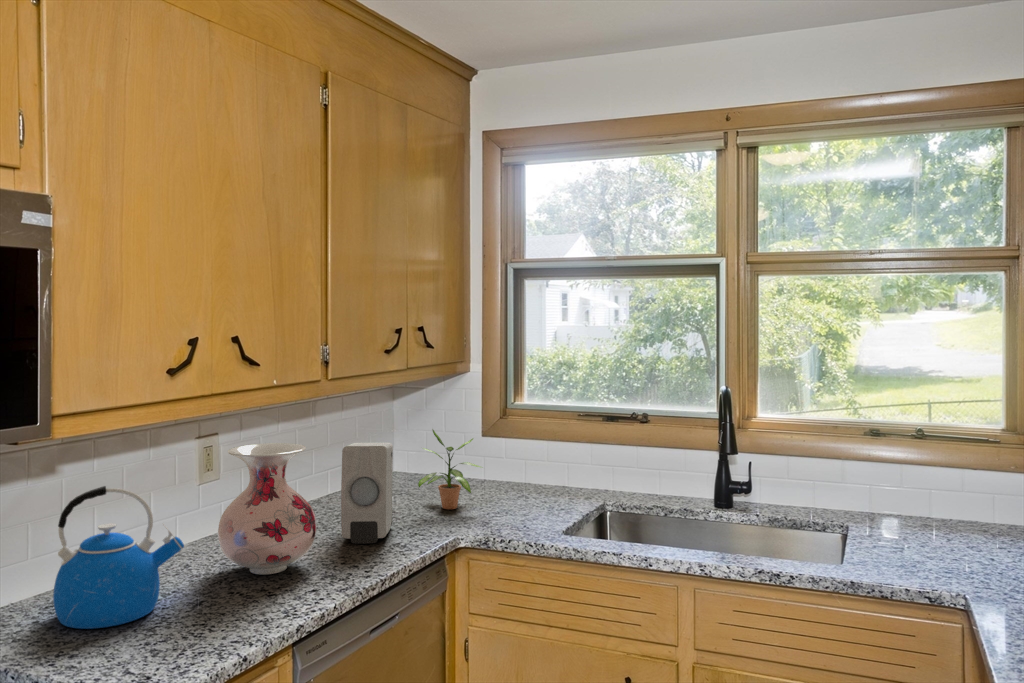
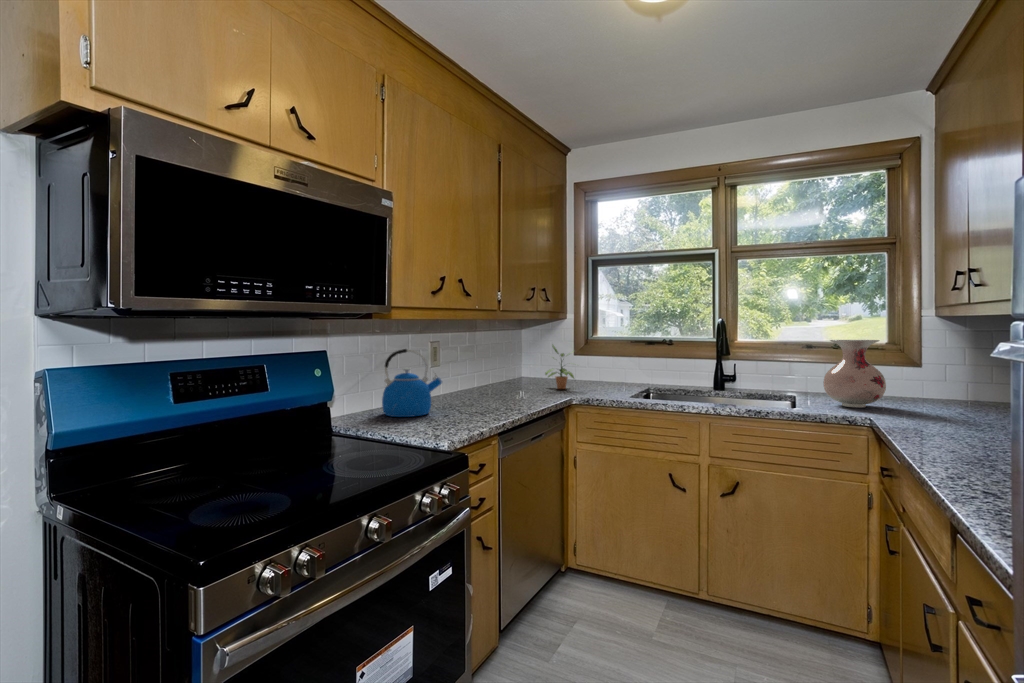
vase: present [218,443,316,574] -> present [823,340,886,408]
soap dispenser: present [341,443,393,544] -> none [510,345,535,398]

